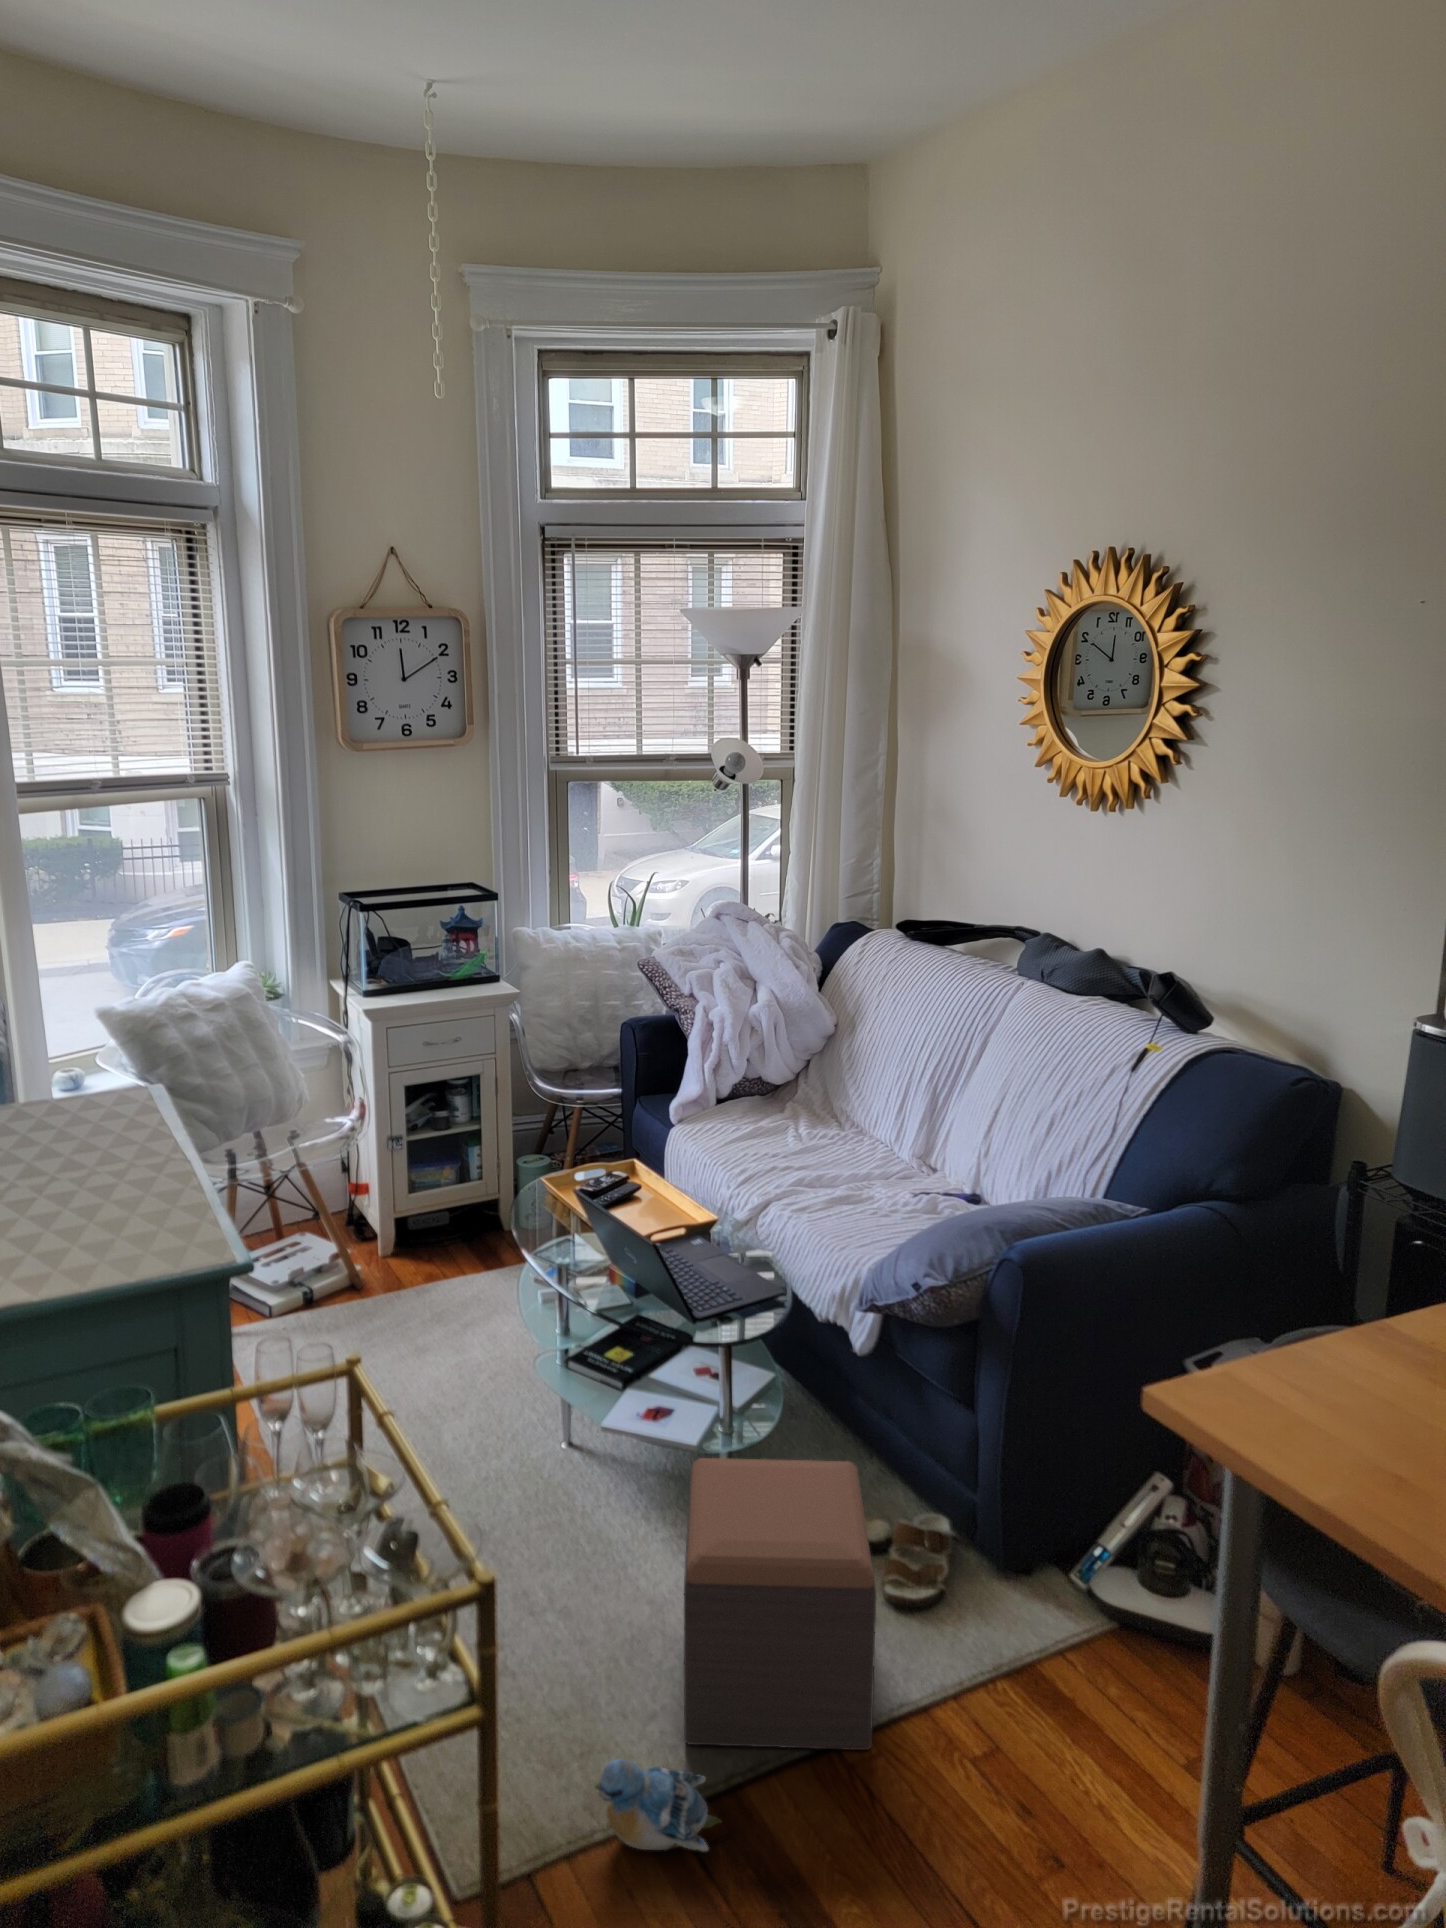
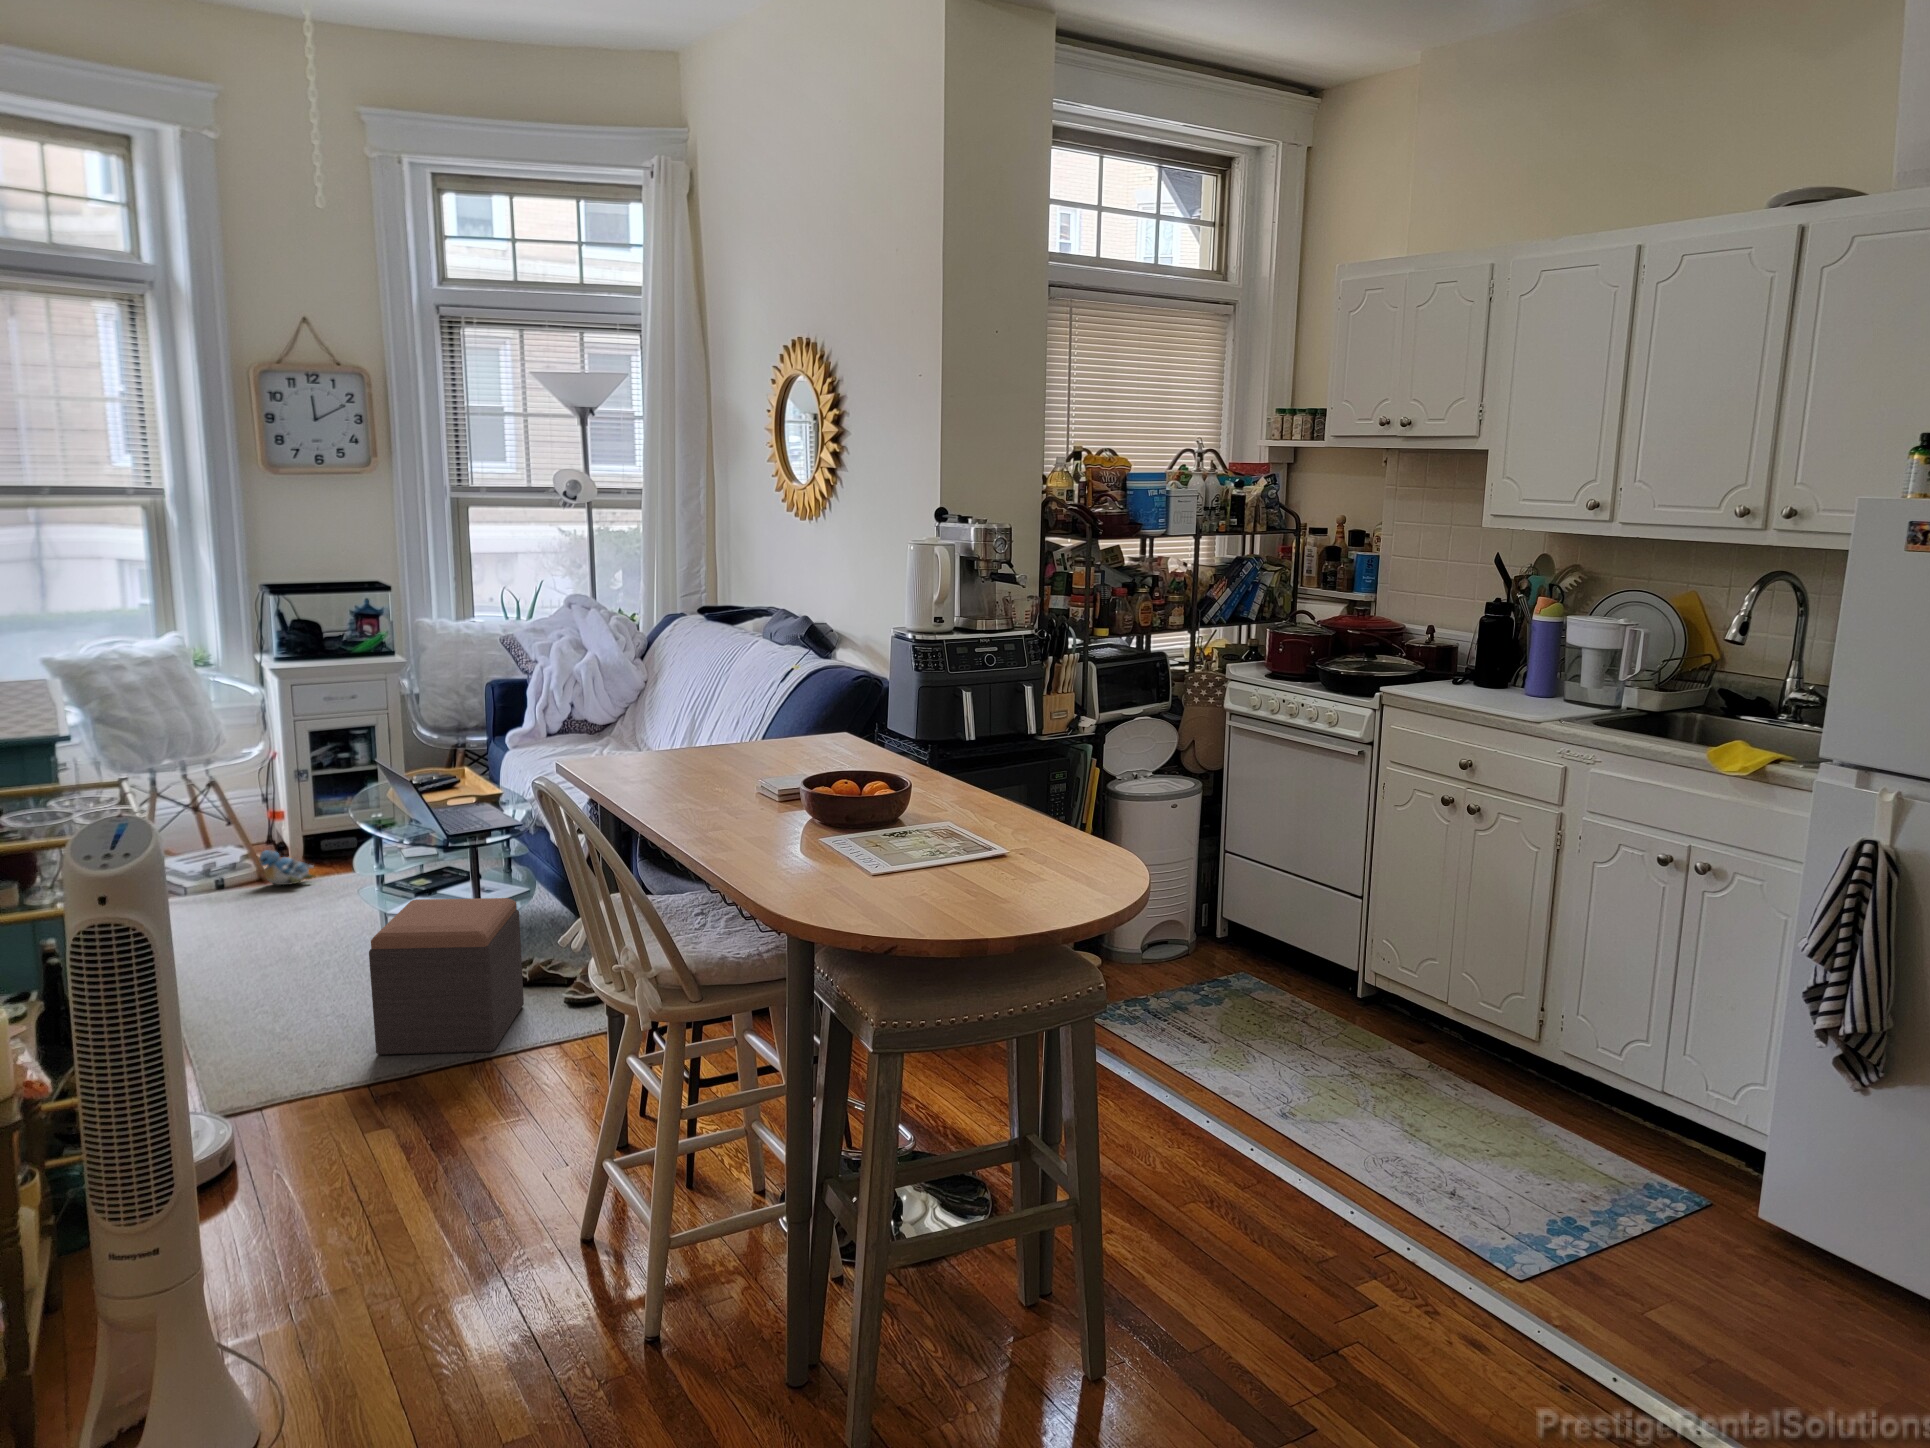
plush toy: present [596,1759,722,1852] -> present [259,850,314,885]

